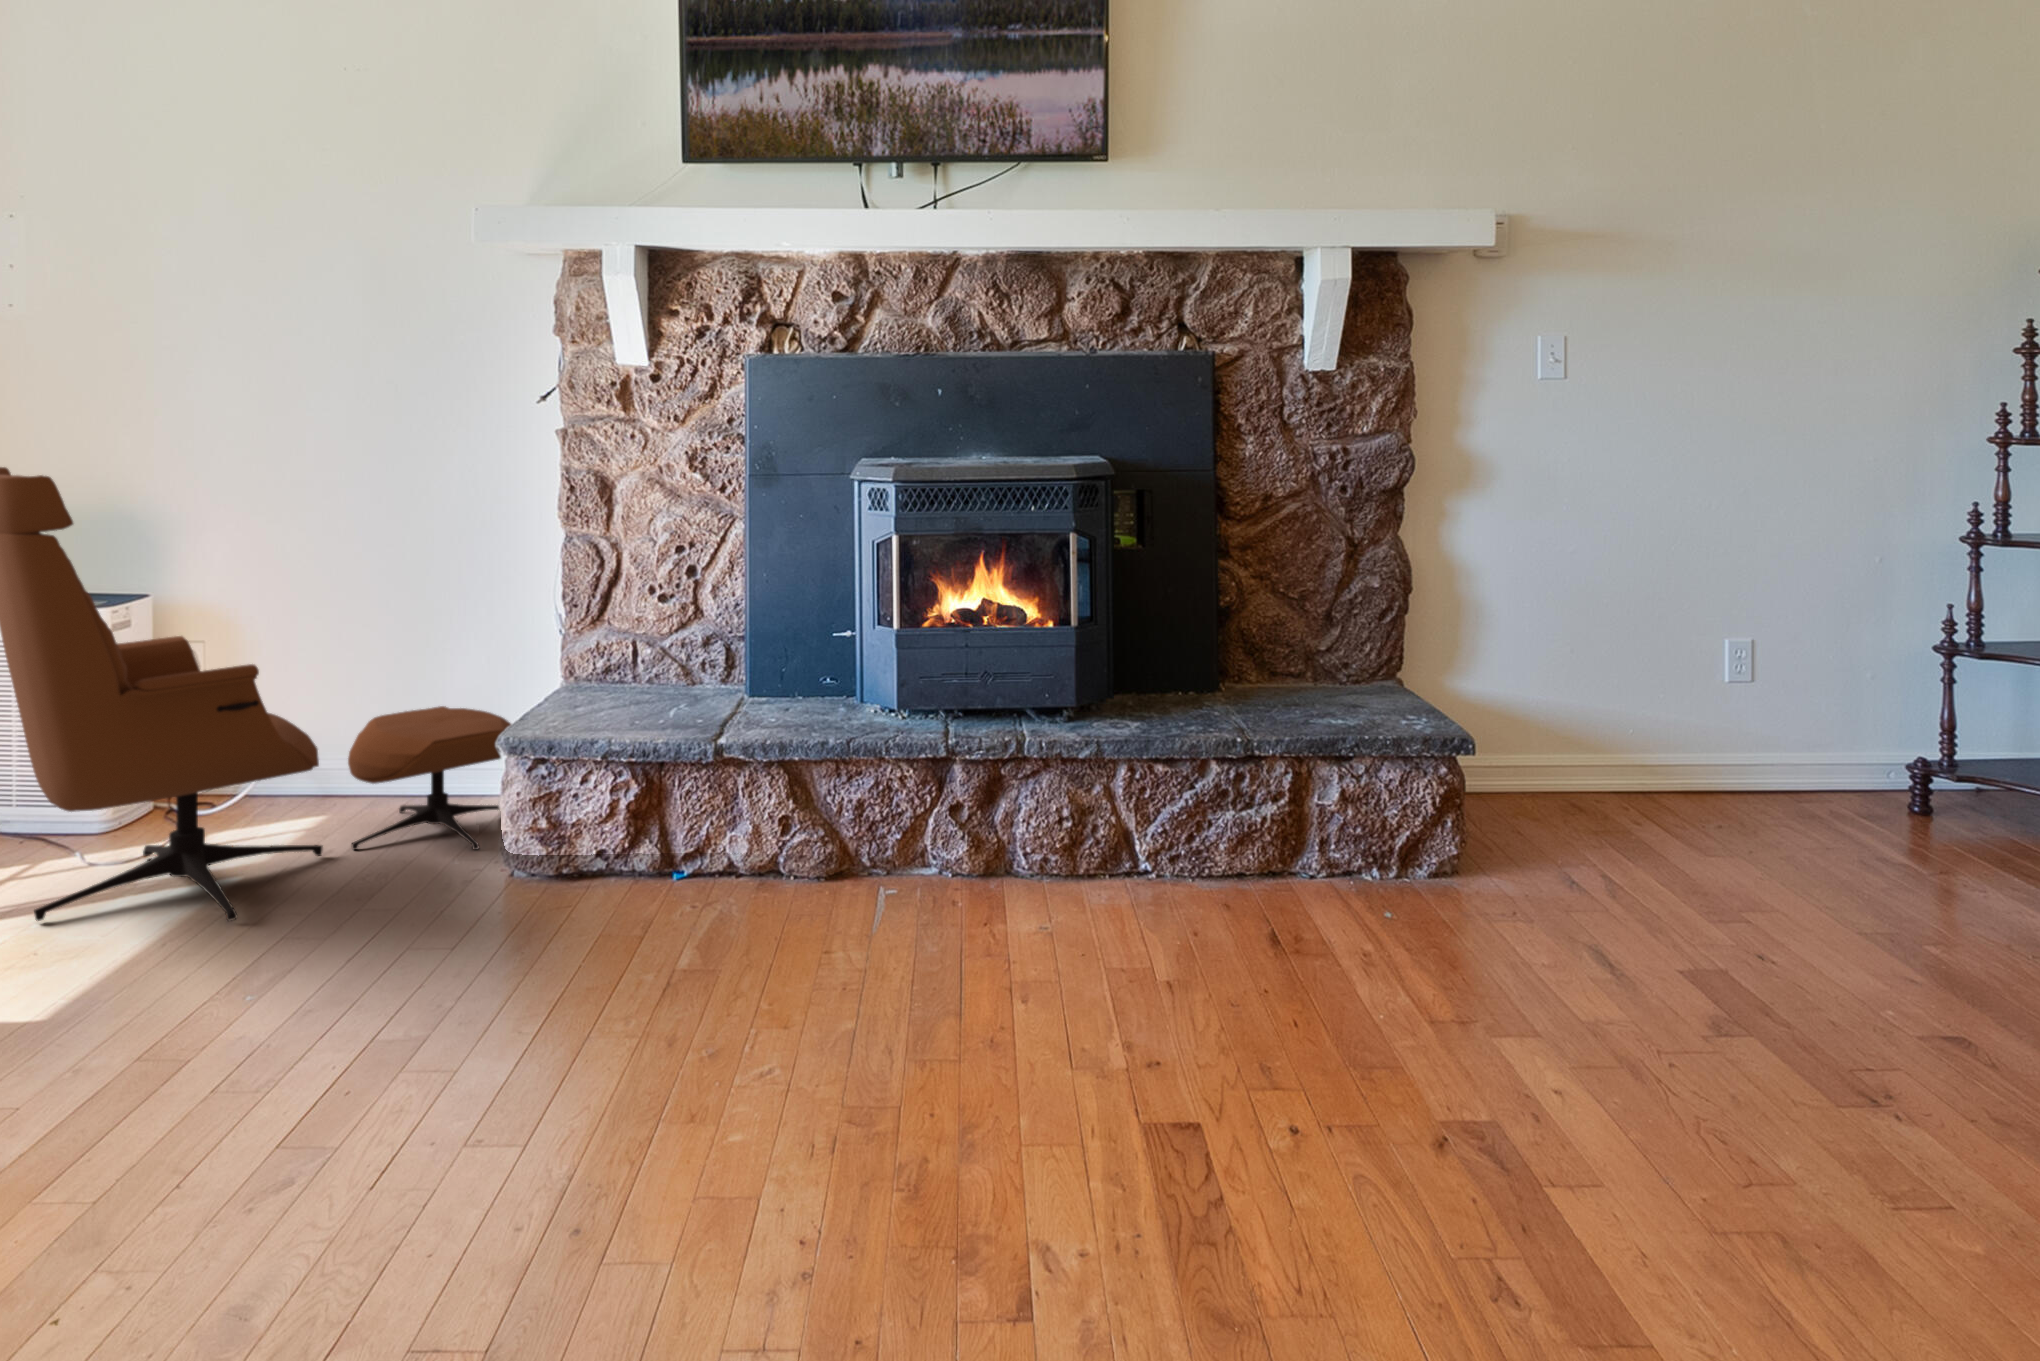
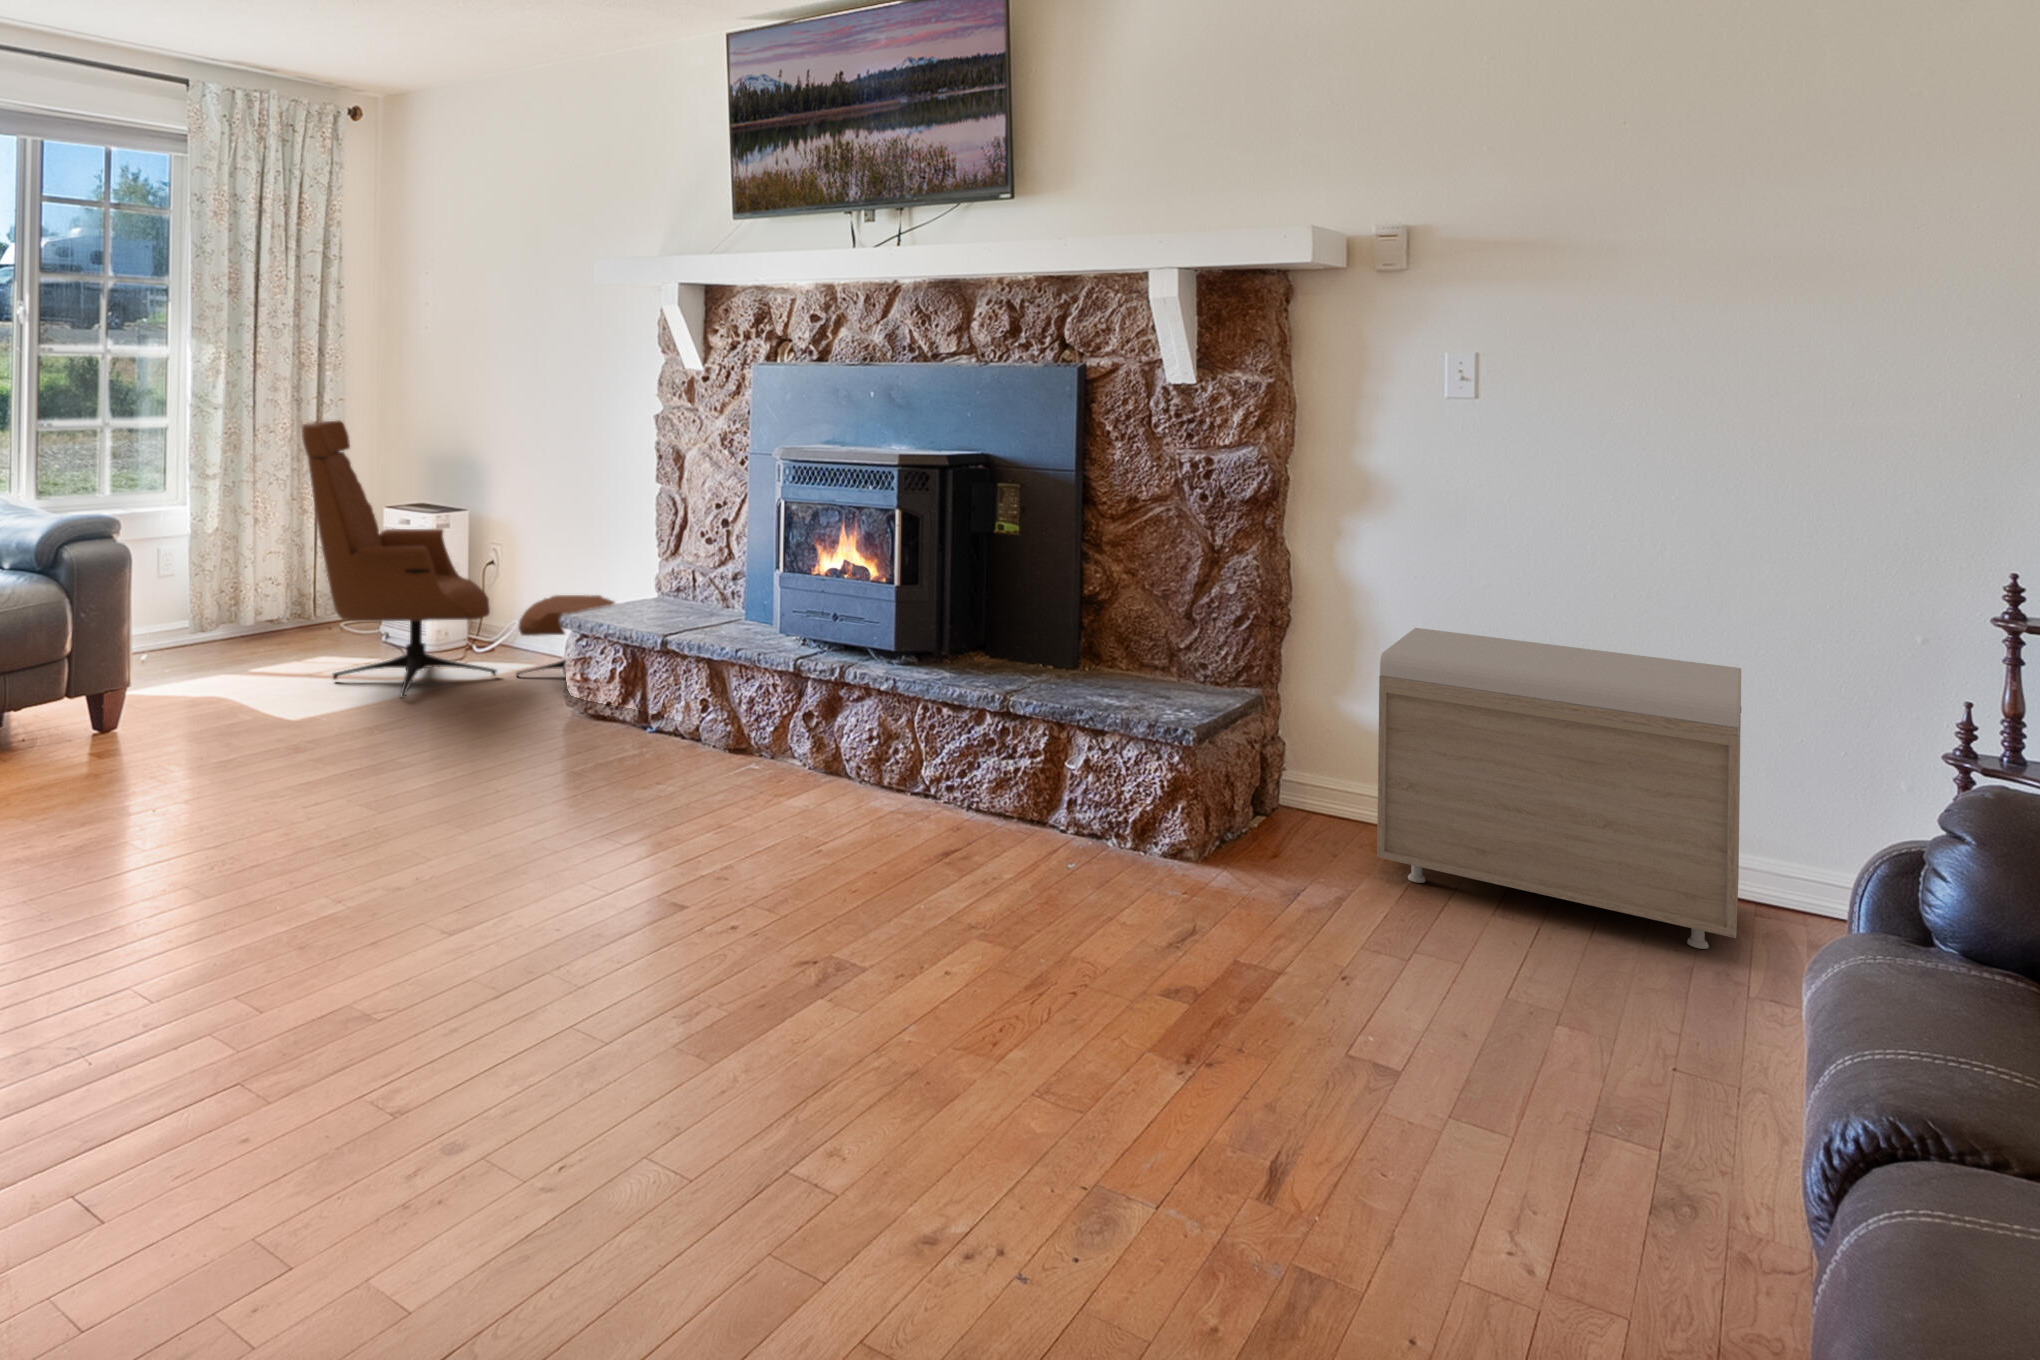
storage bench: none [1542,603,1888,843] -> present [1377,628,1741,949]

